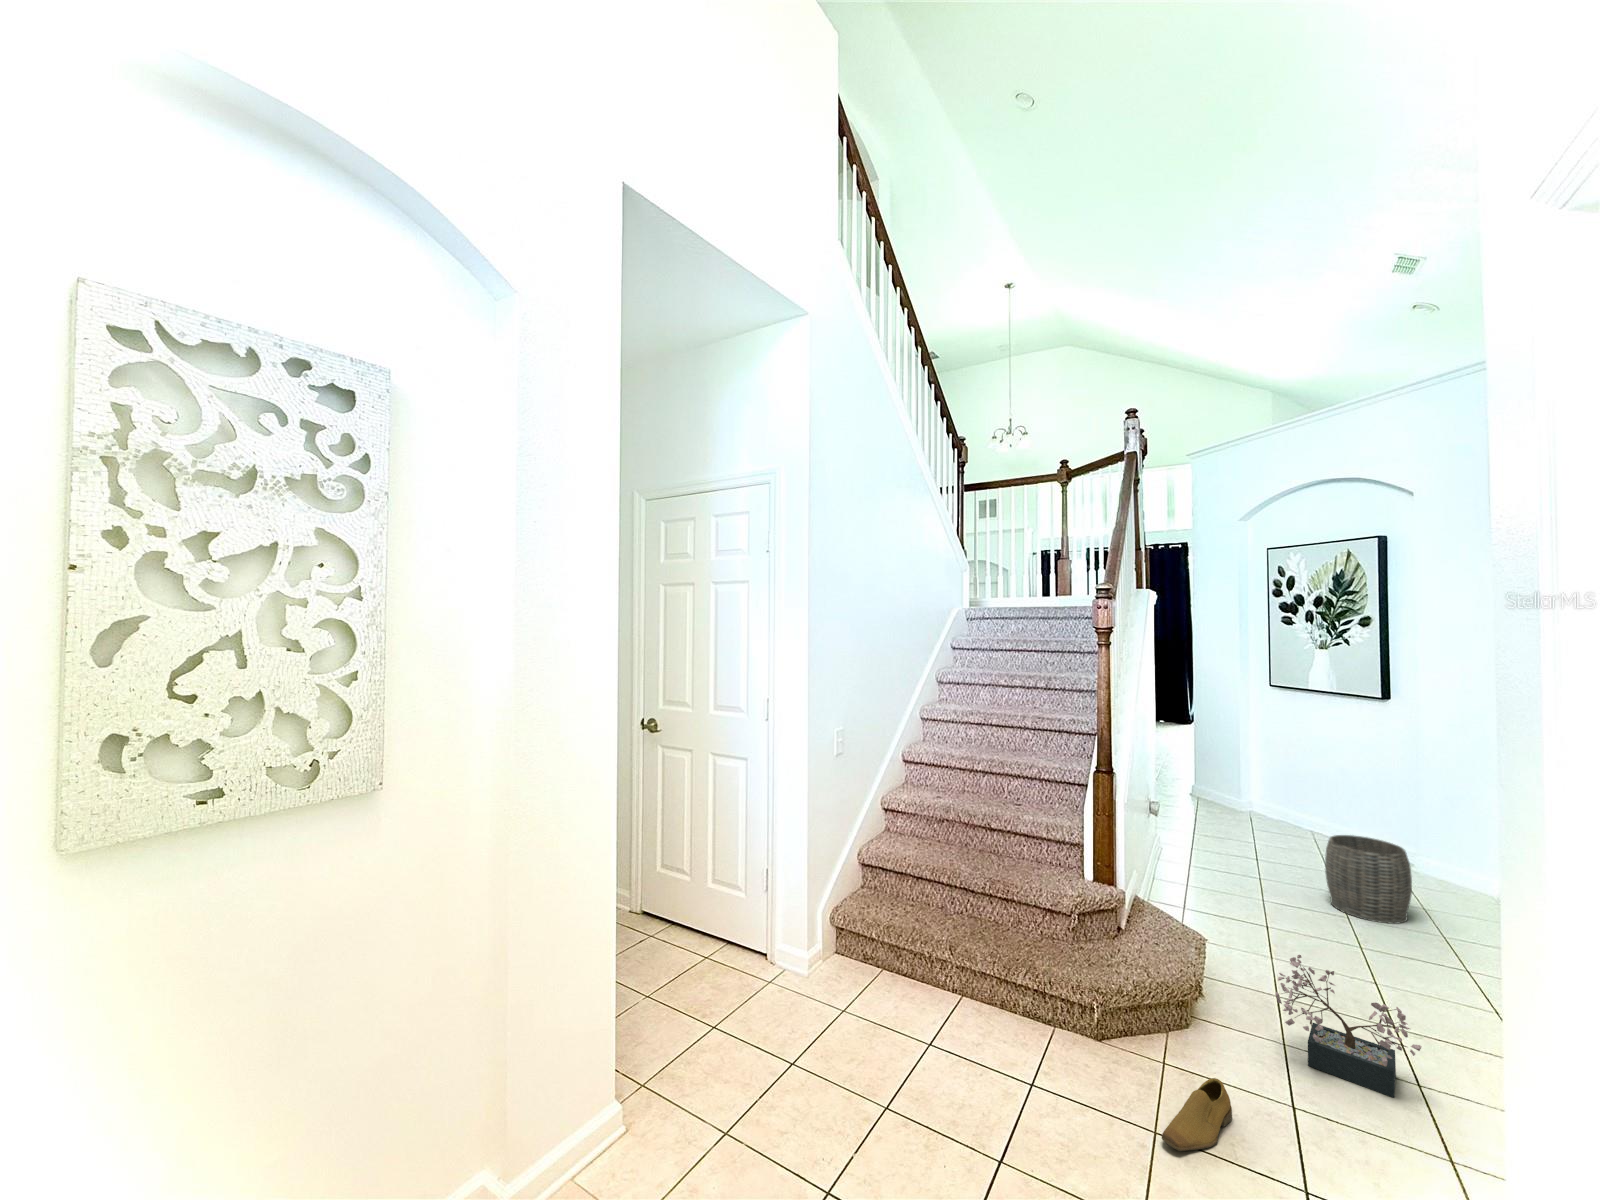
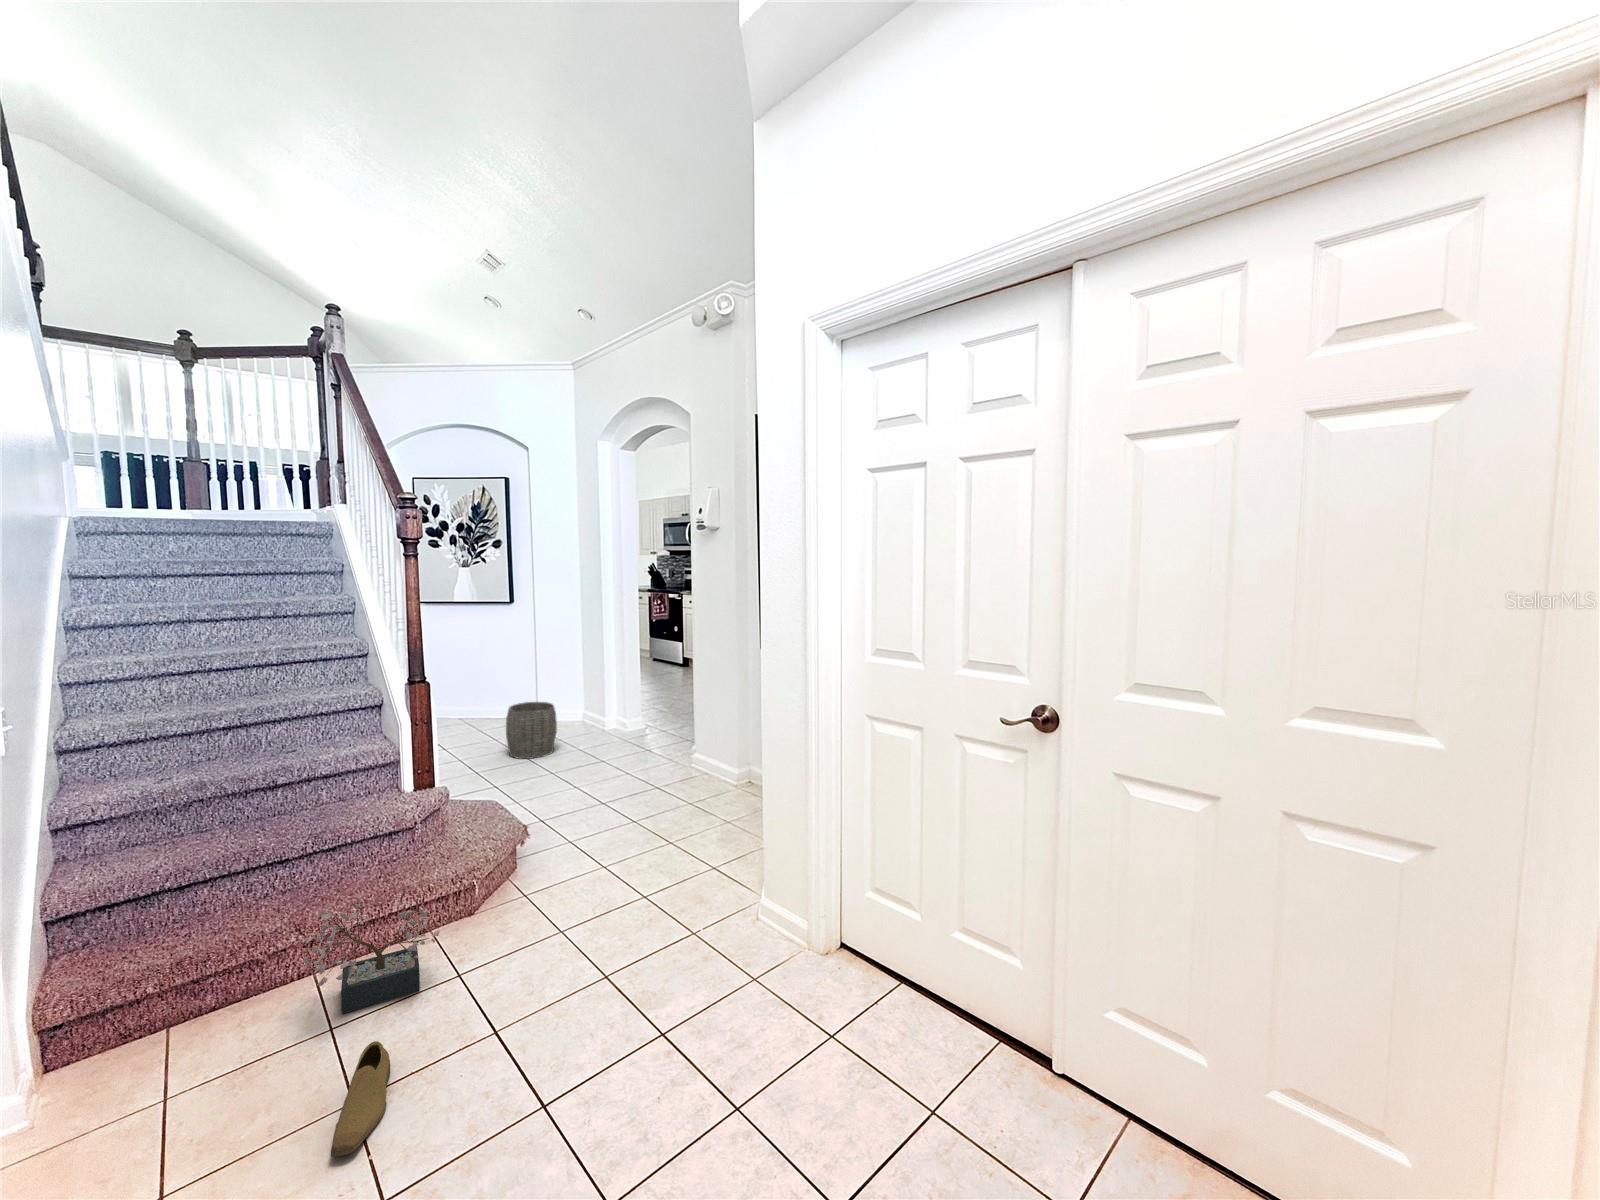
decorative plant: present [1275,955,1422,1098] -> present [304,903,440,1014]
shoe: present [1162,1078,1232,1151] -> present [331,1041,390,1157]

